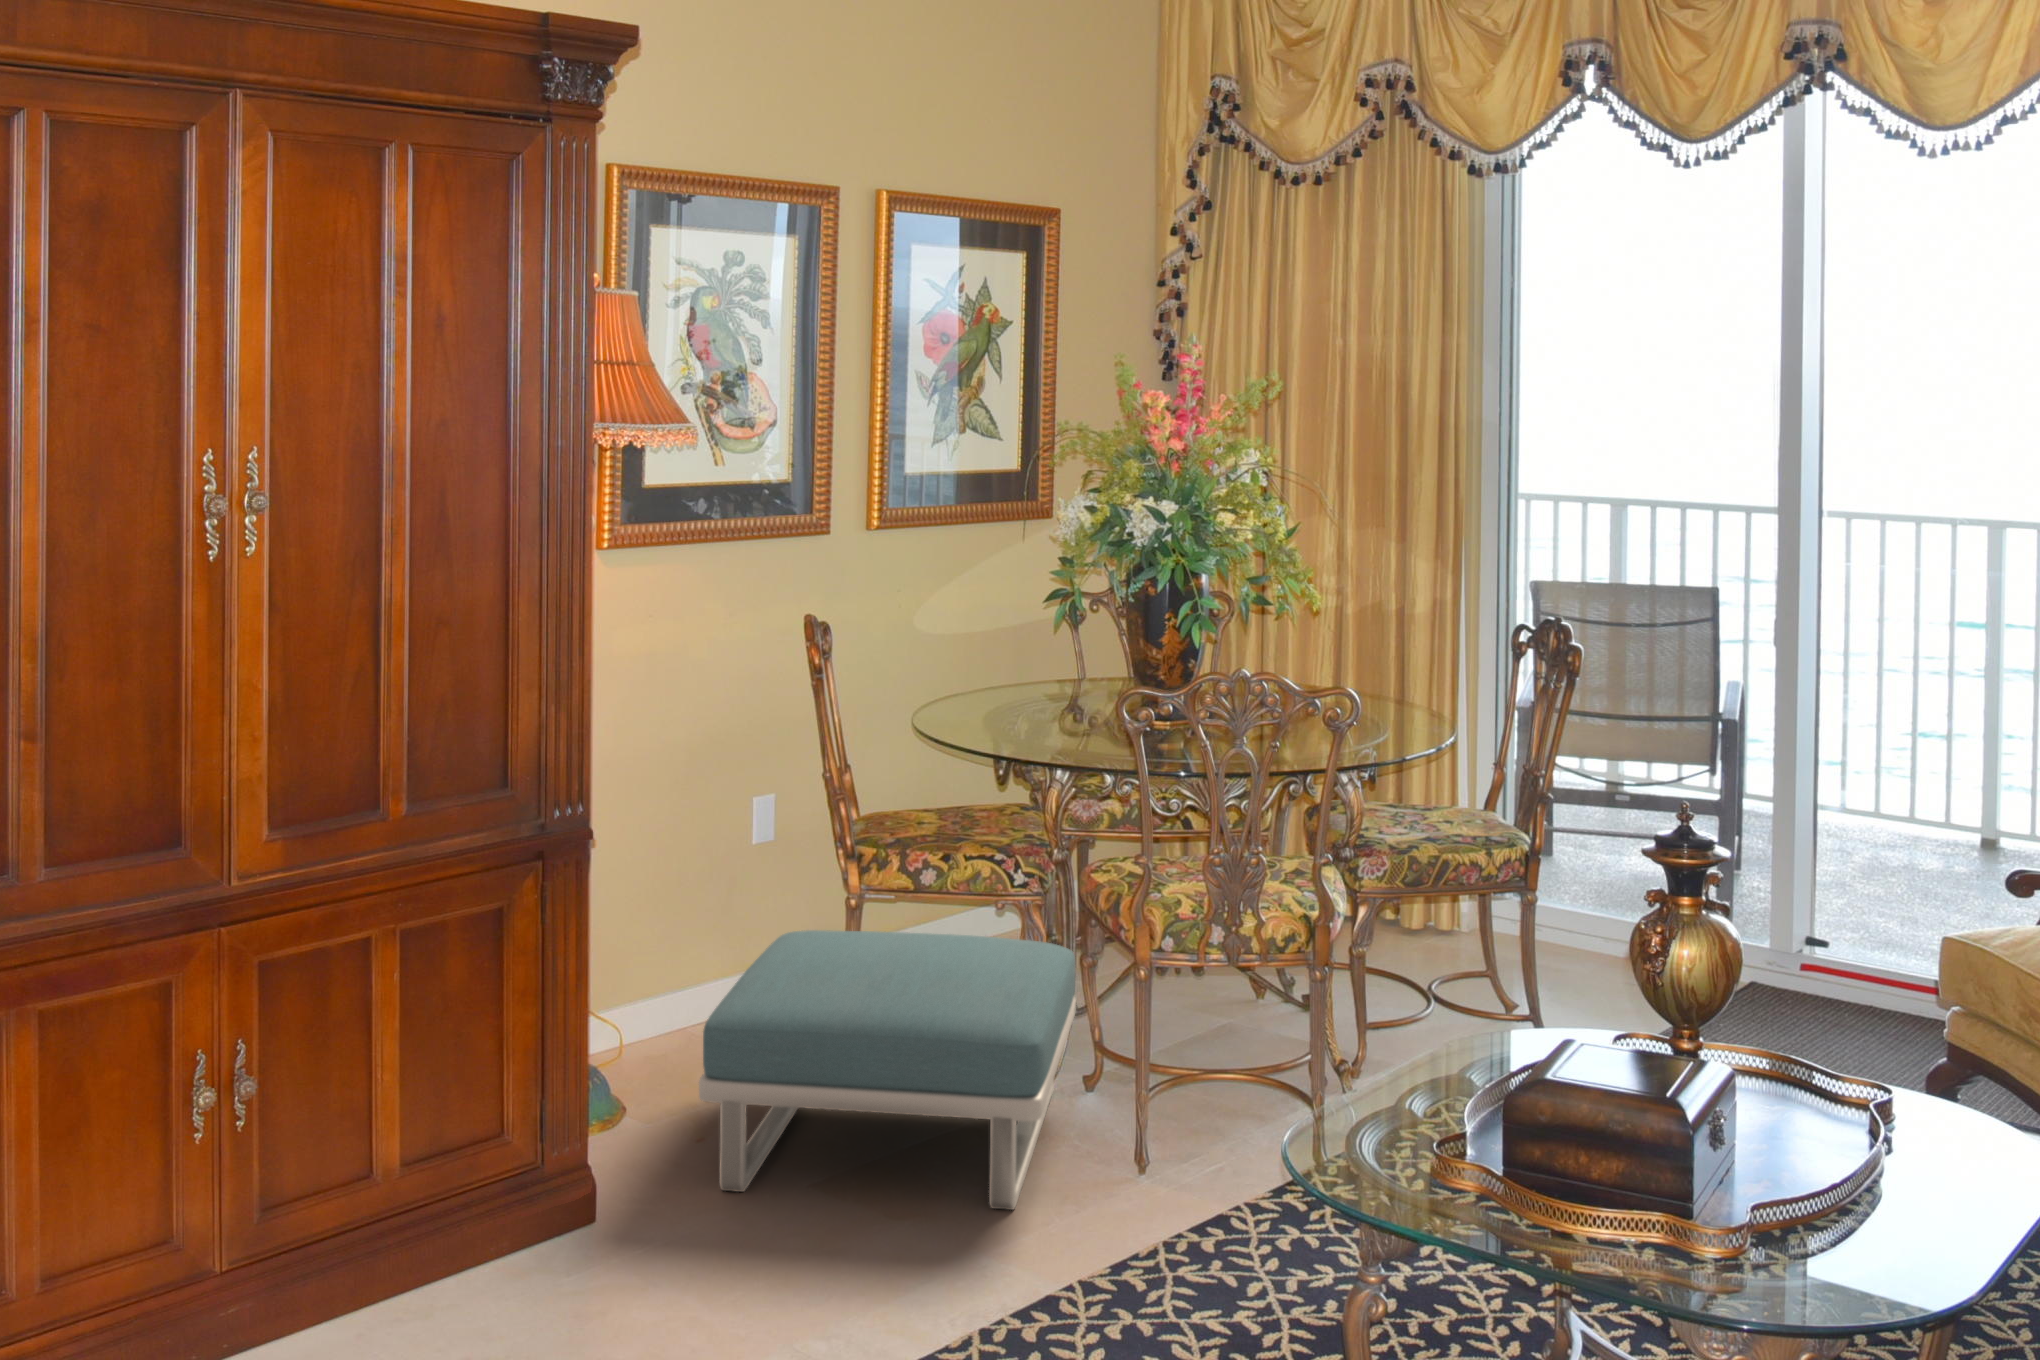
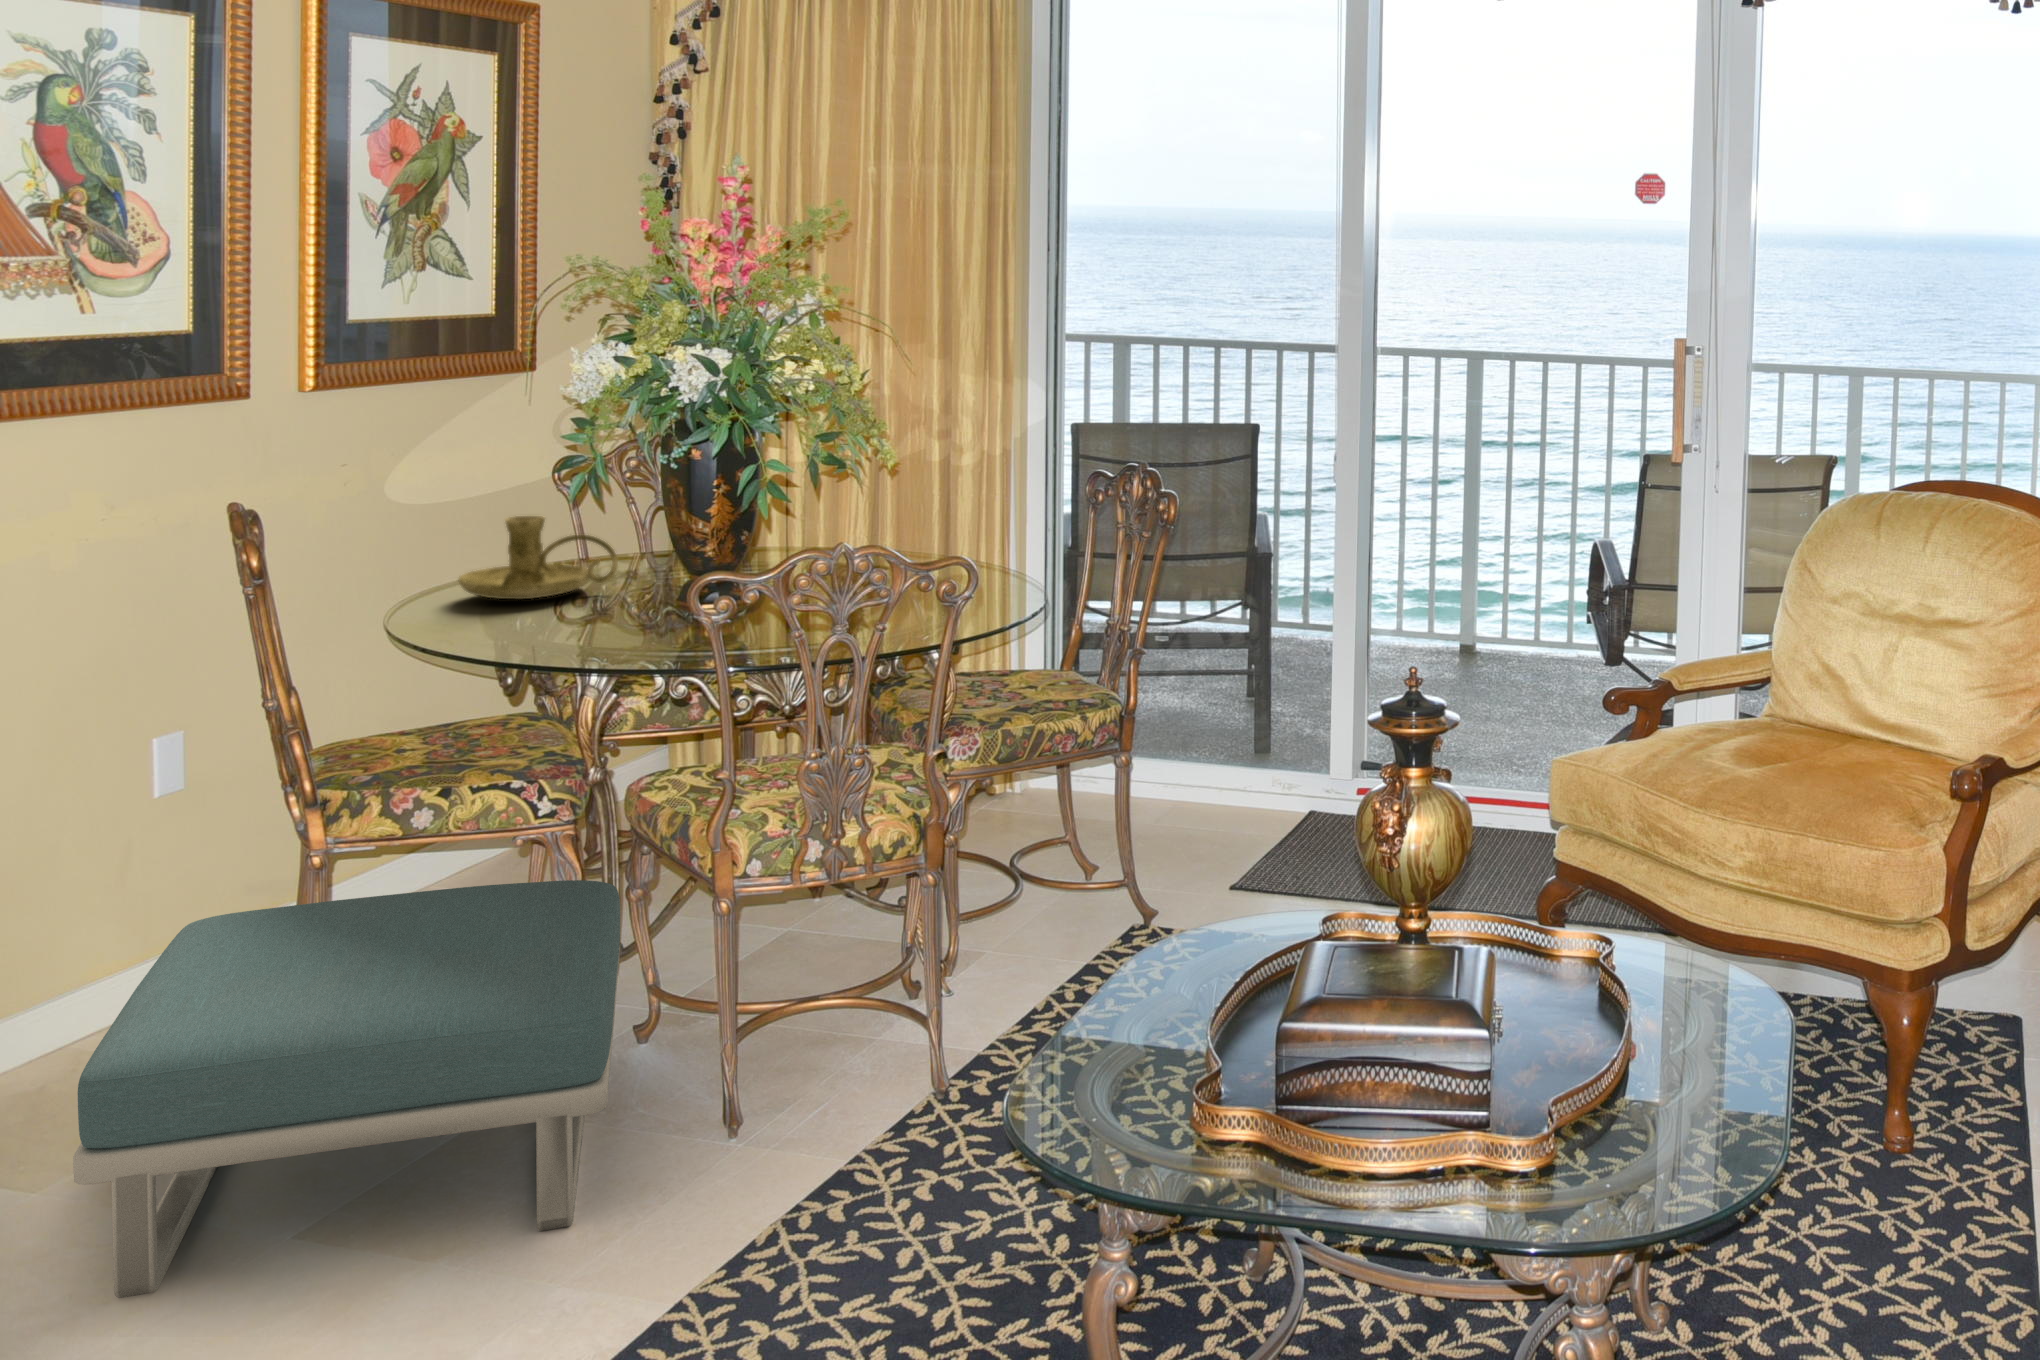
candle holder: none [977,640,1094,708] -> present [458,516,618,599]

